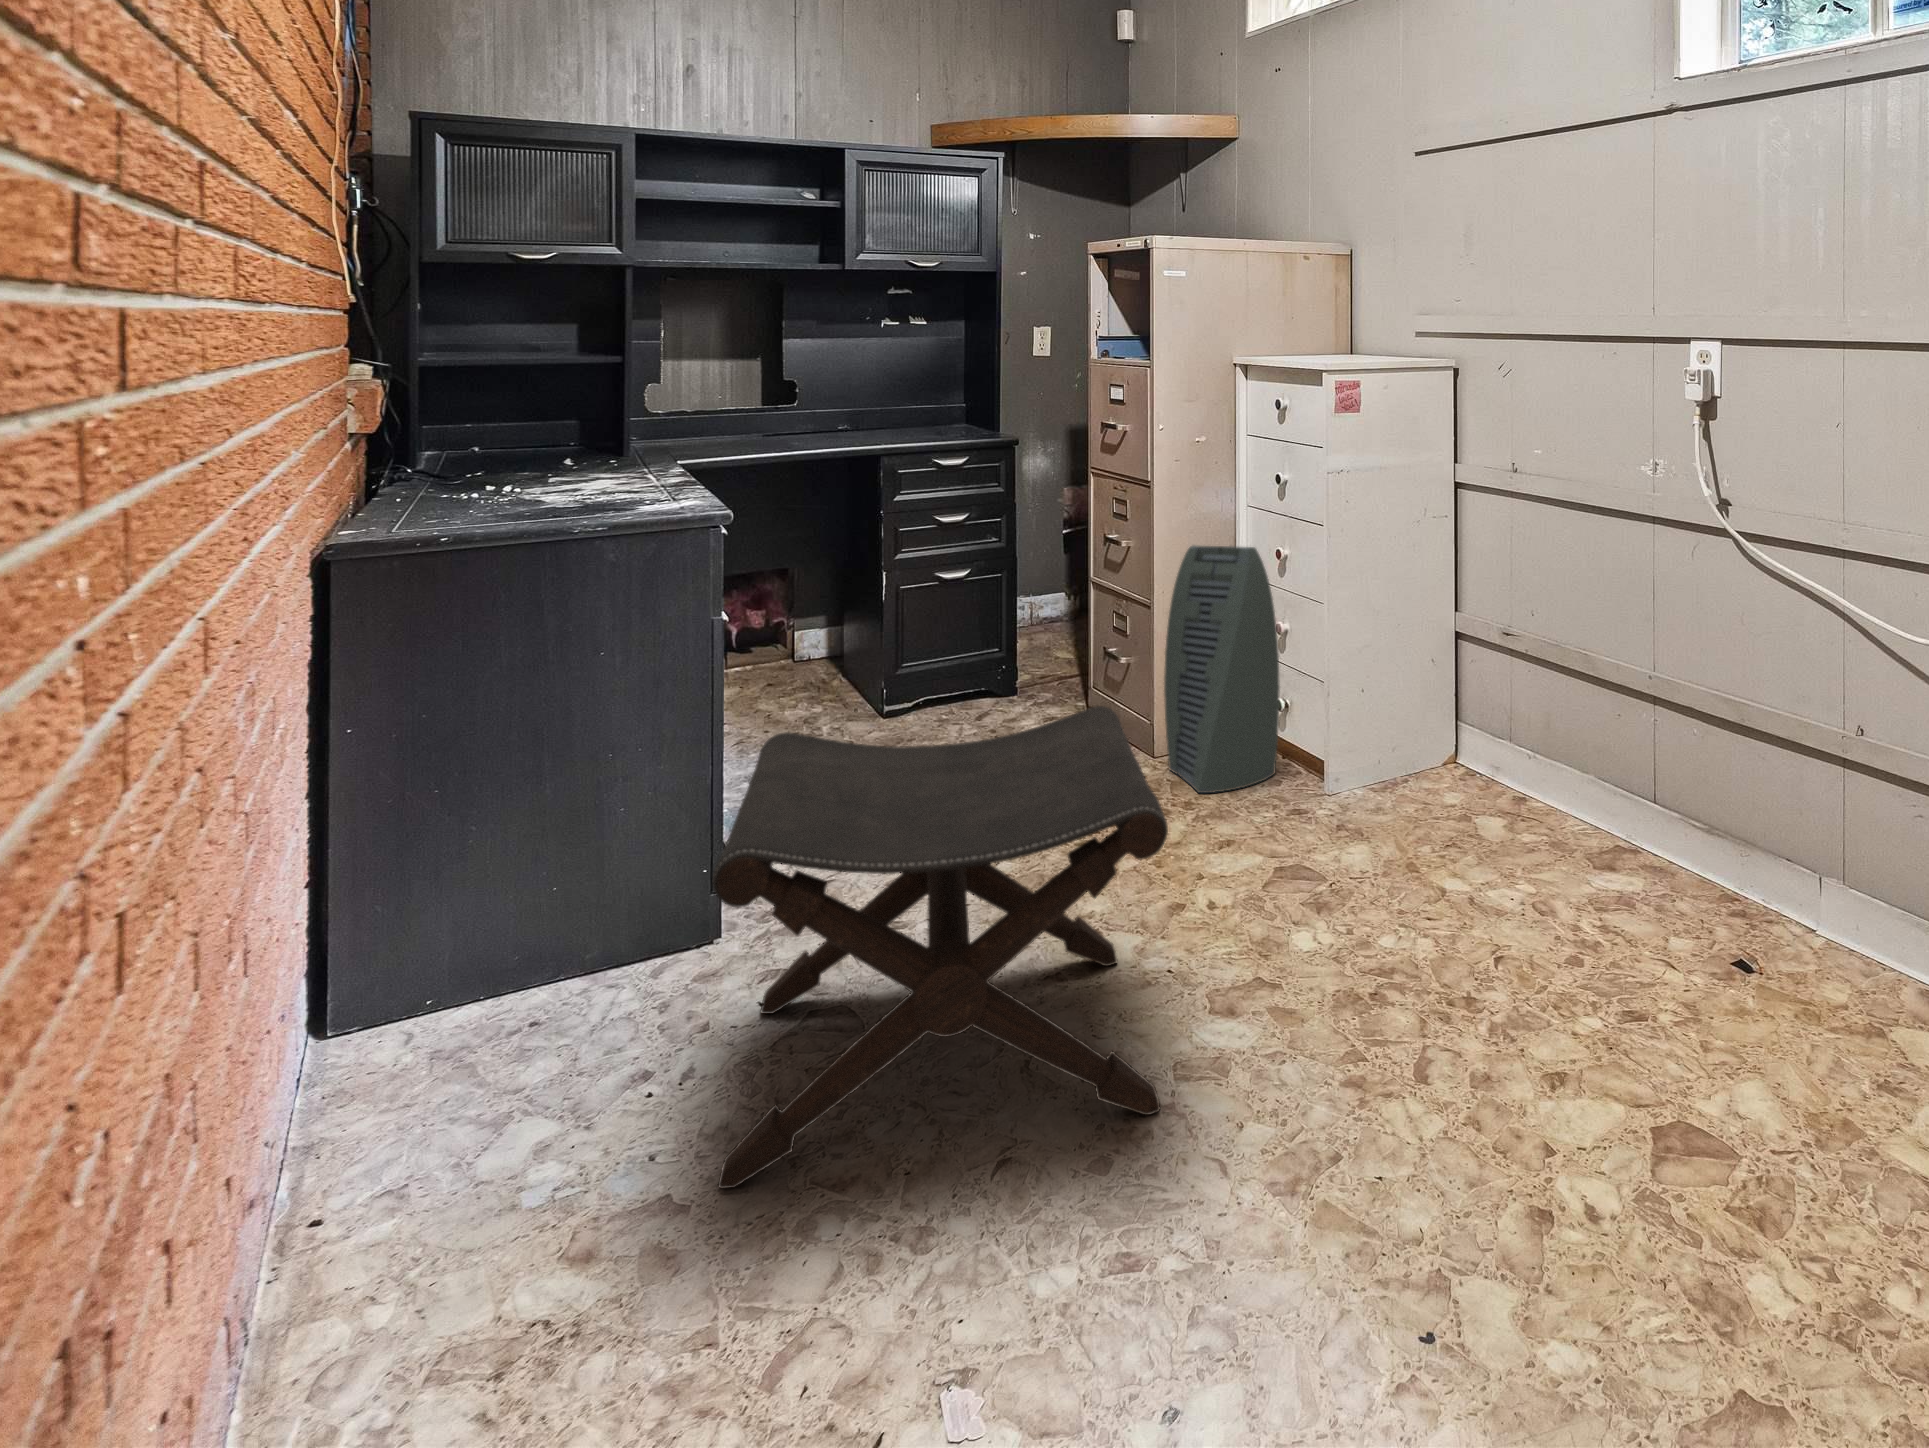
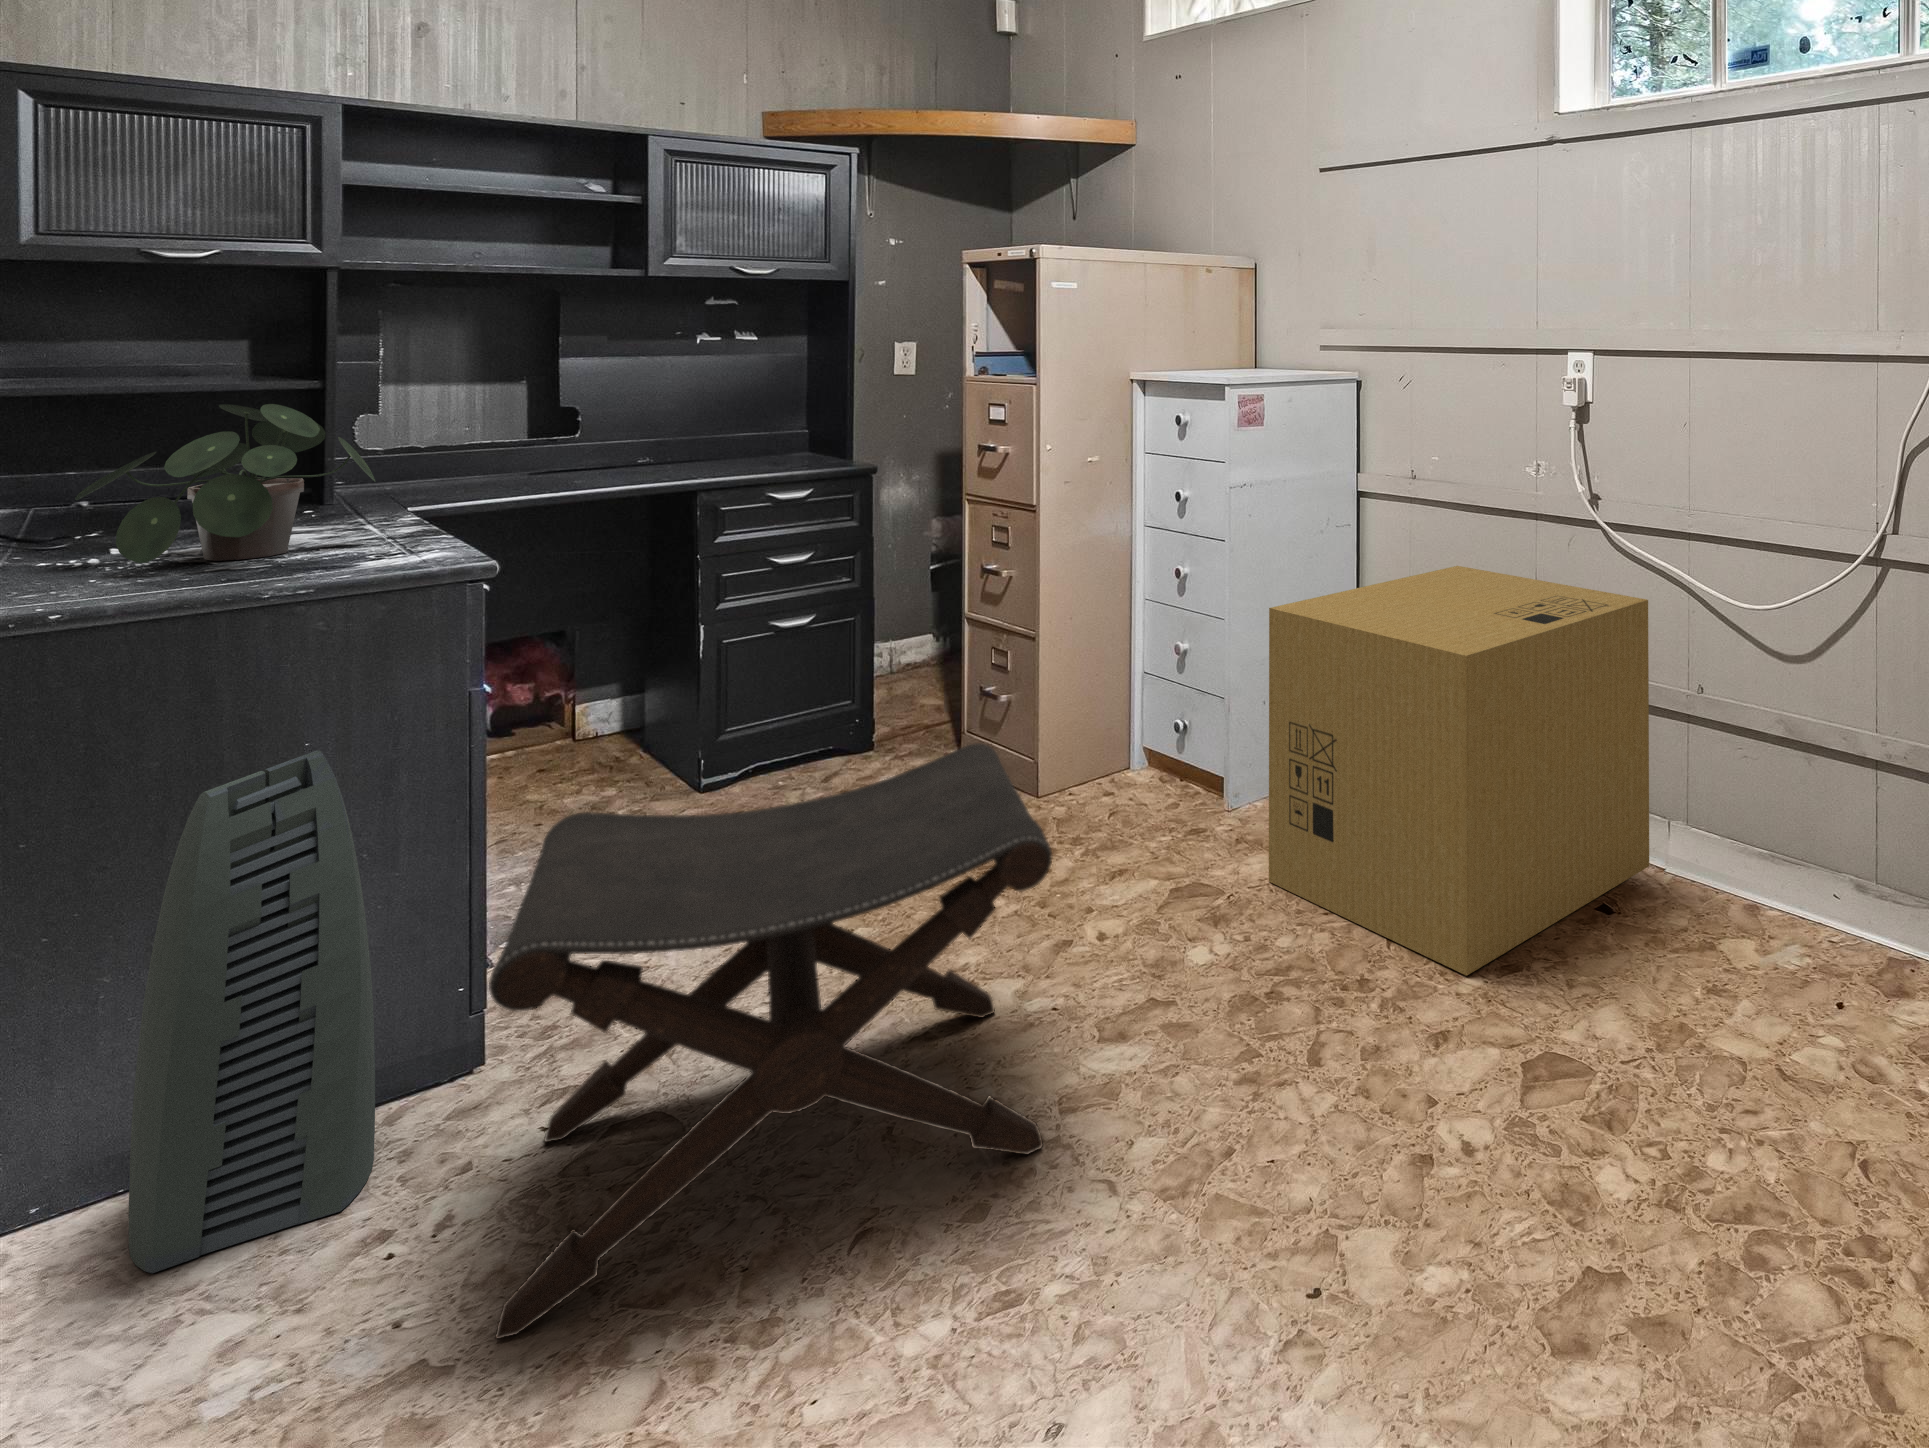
potted plant: none [463,373,651,496] -> present [75,404,376,563]
air purifier: present [1164,545,1280,793] -> present [128,750,375,1273]
cardboard box: none [1370,567,1789,1011] -> present [1269,566,1649,976]

